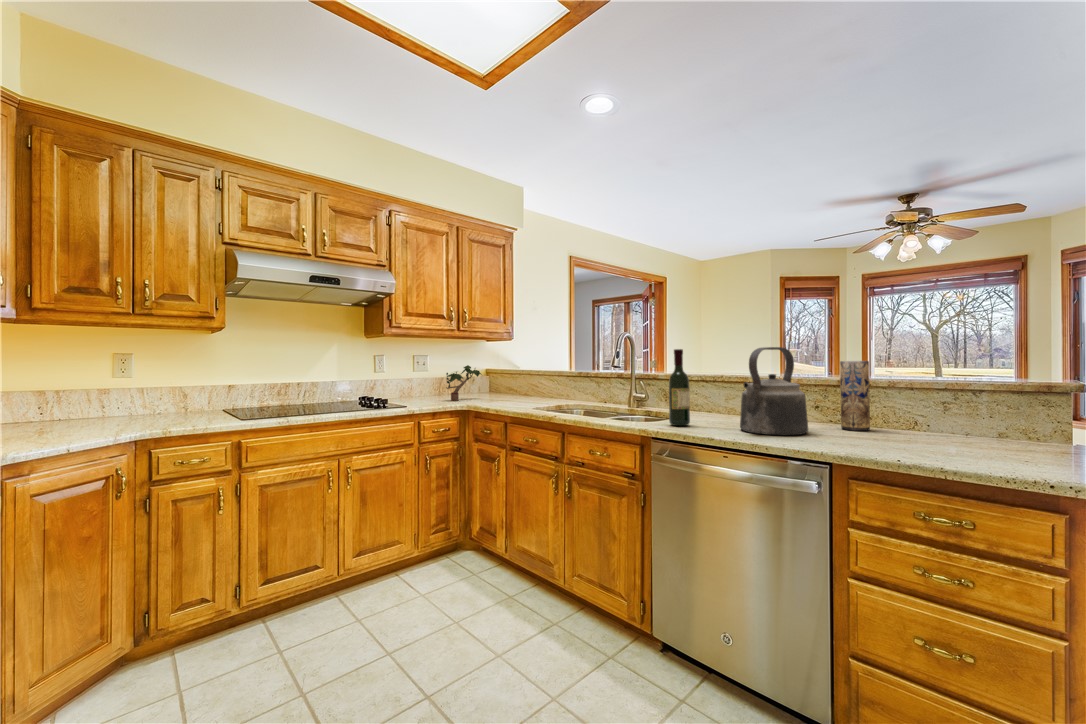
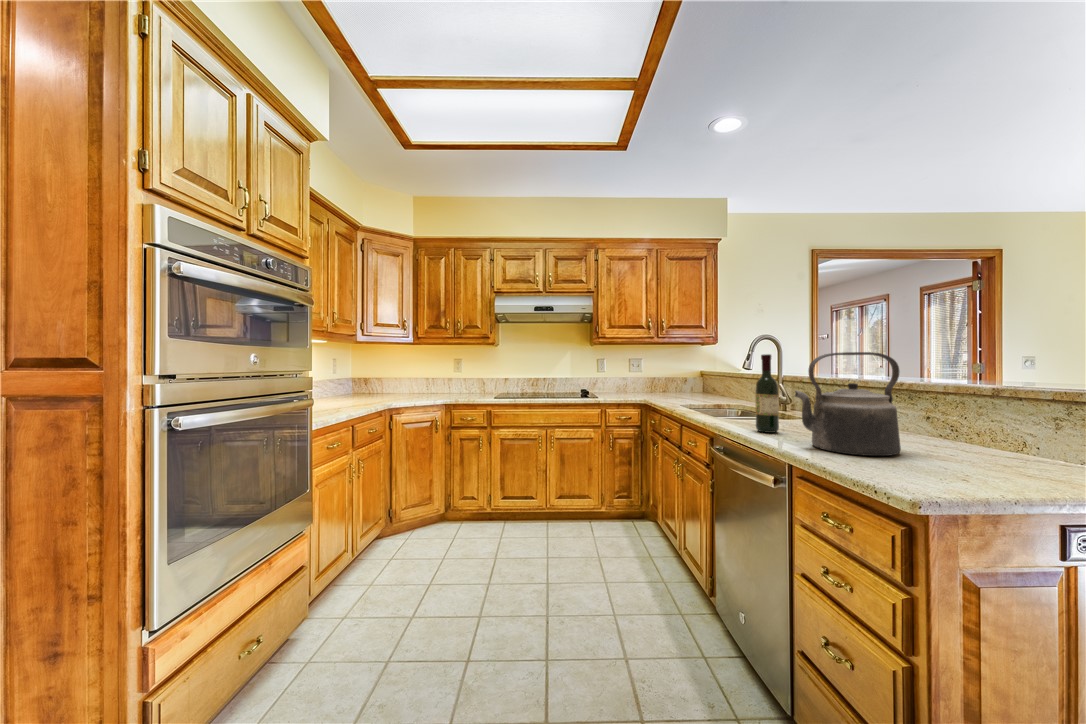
vase: present [840,361,870,431] -> none [982,370,1034,468]
potted plant: present [446,365,482,401] -> none [646,365,688,396]

